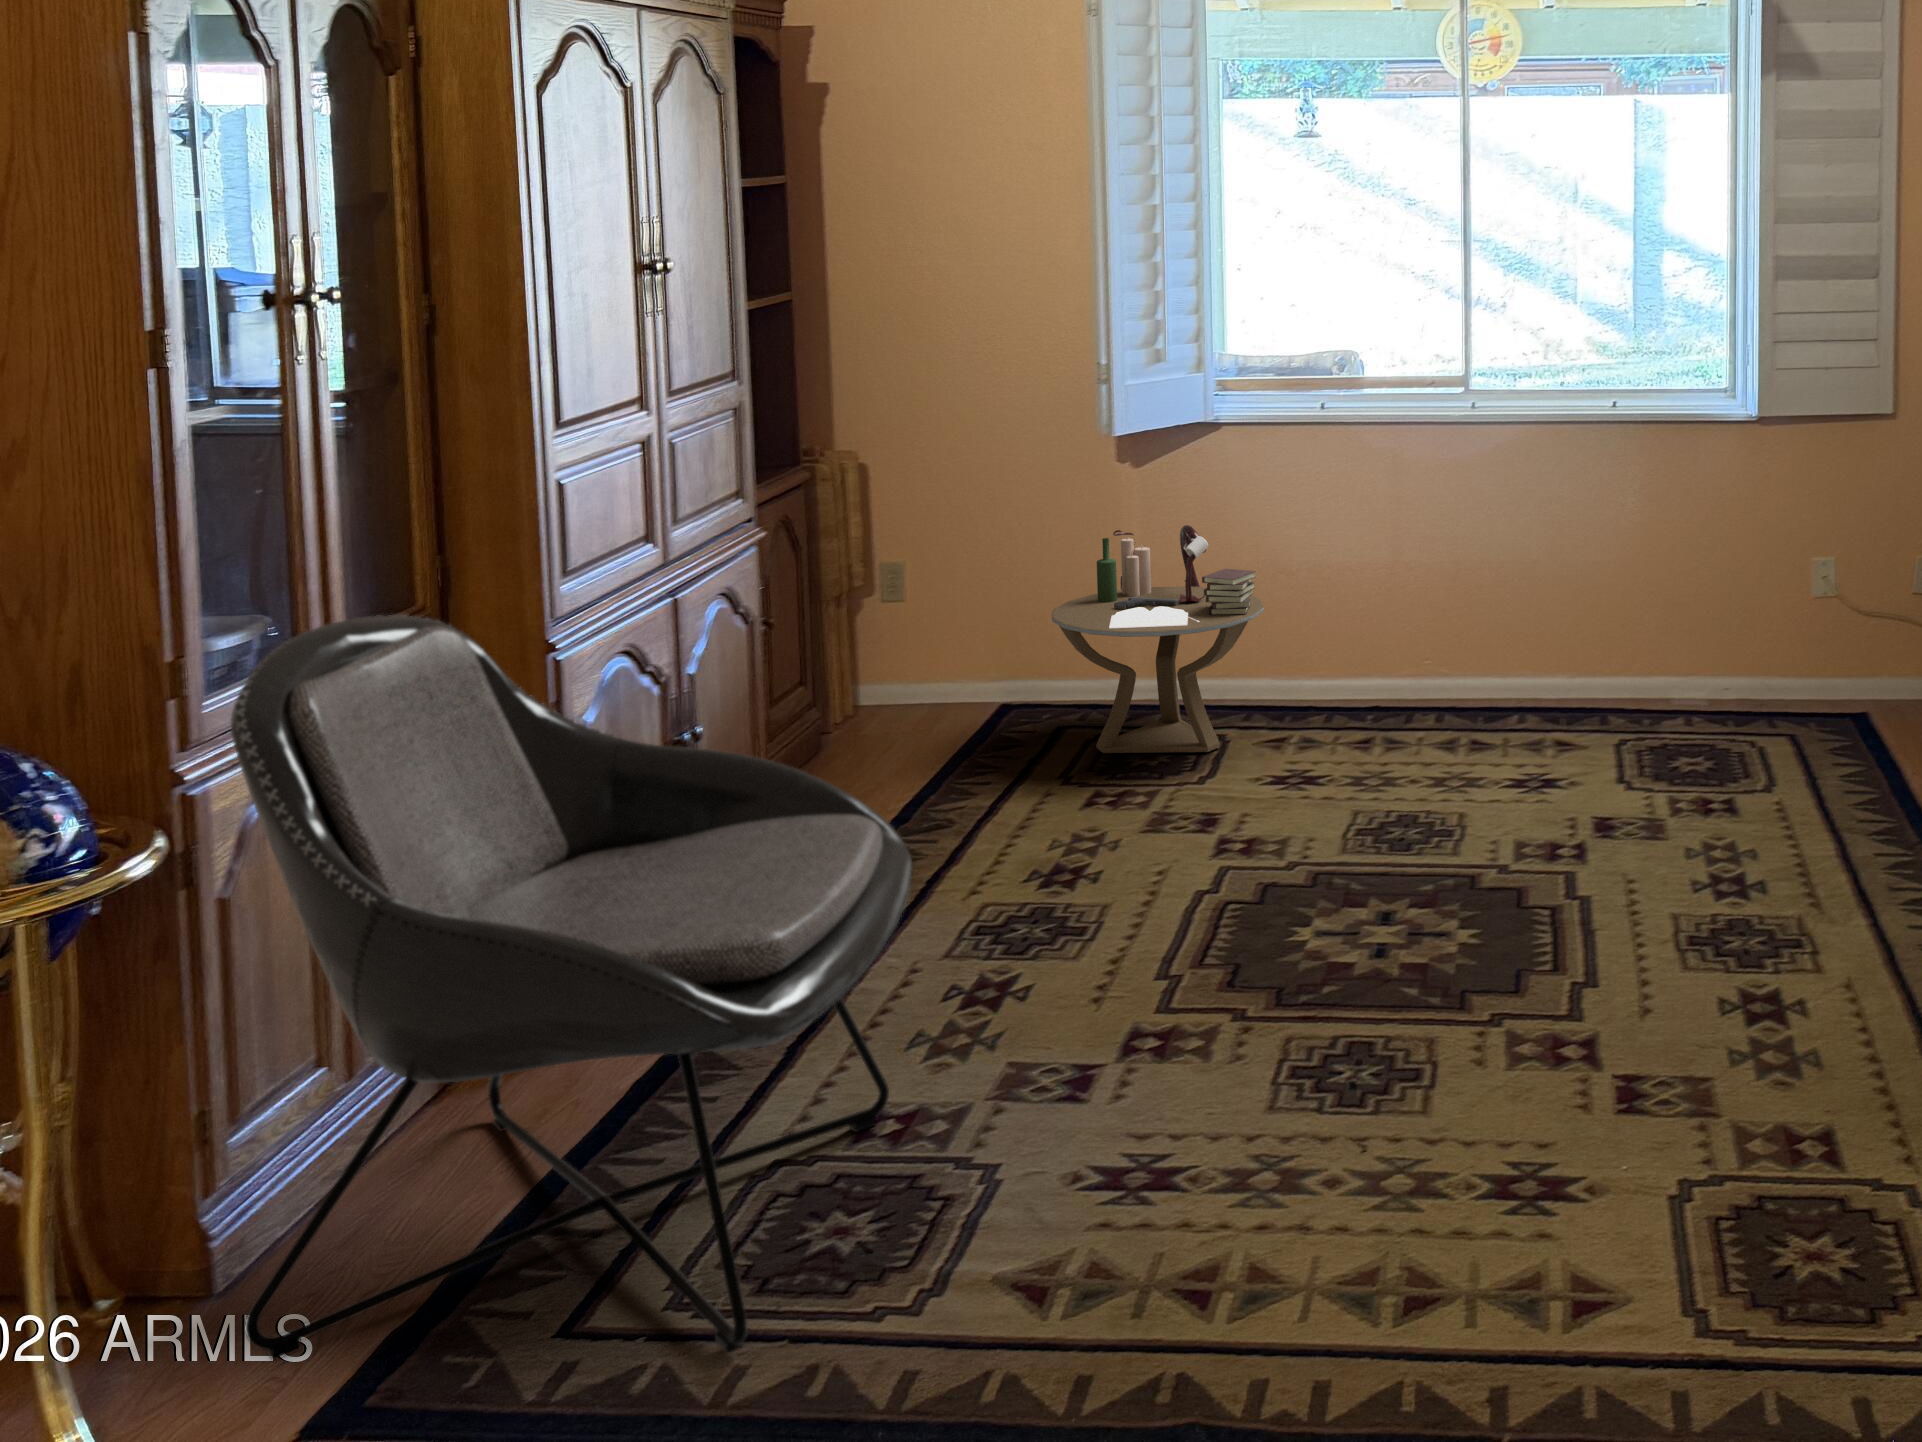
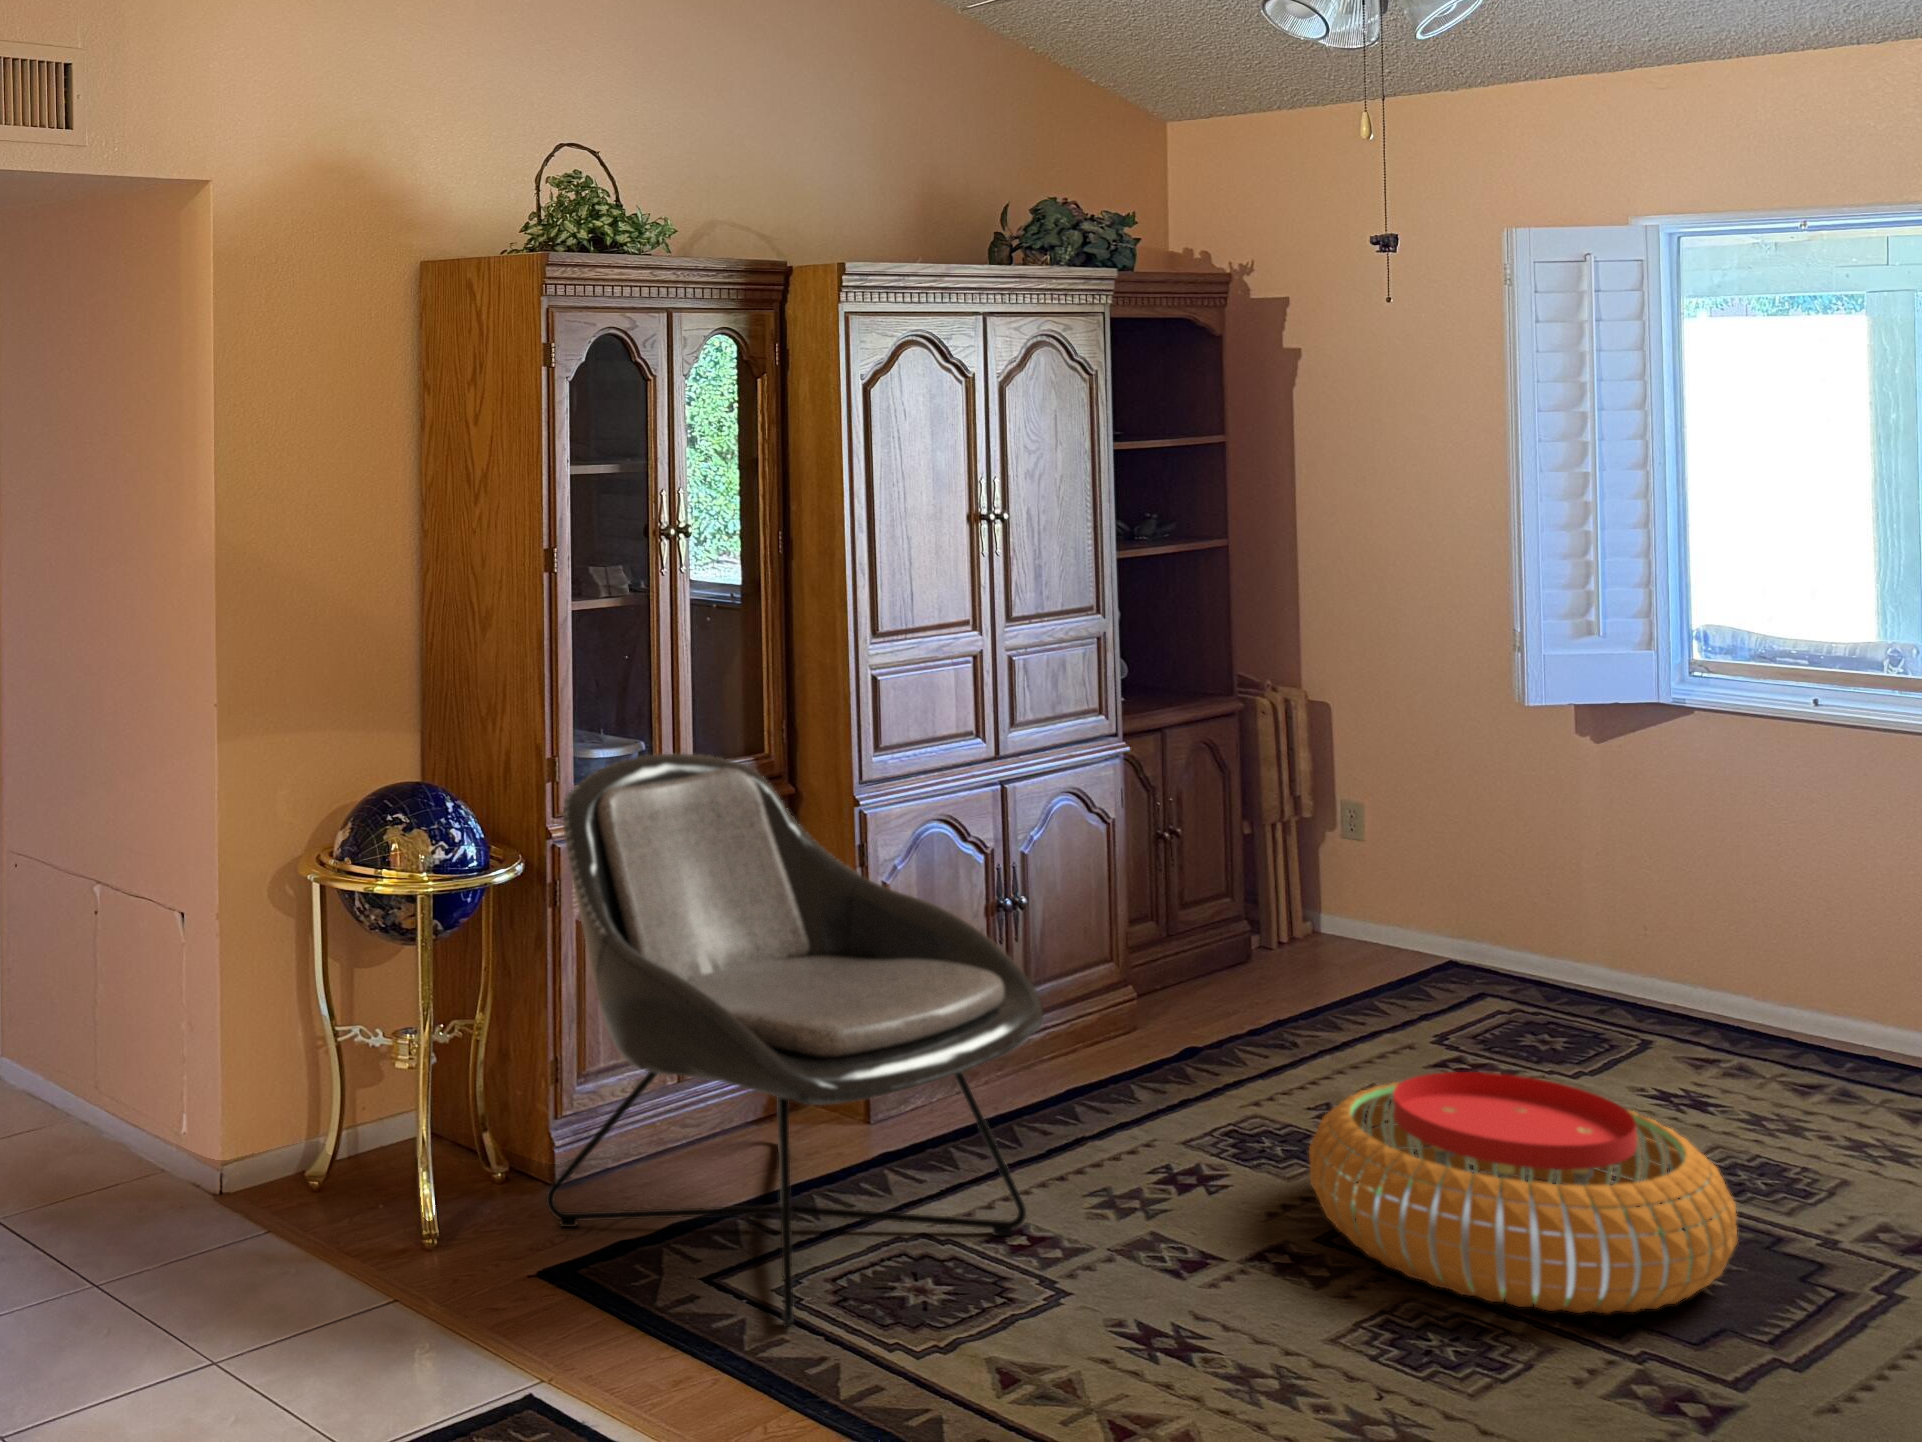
side table: present [1051,525,1264,753] -> none [1454,803,1702,1050]
pouf: none [1119,787,1501,1018] -> present [1309,1072,1737,1313]

